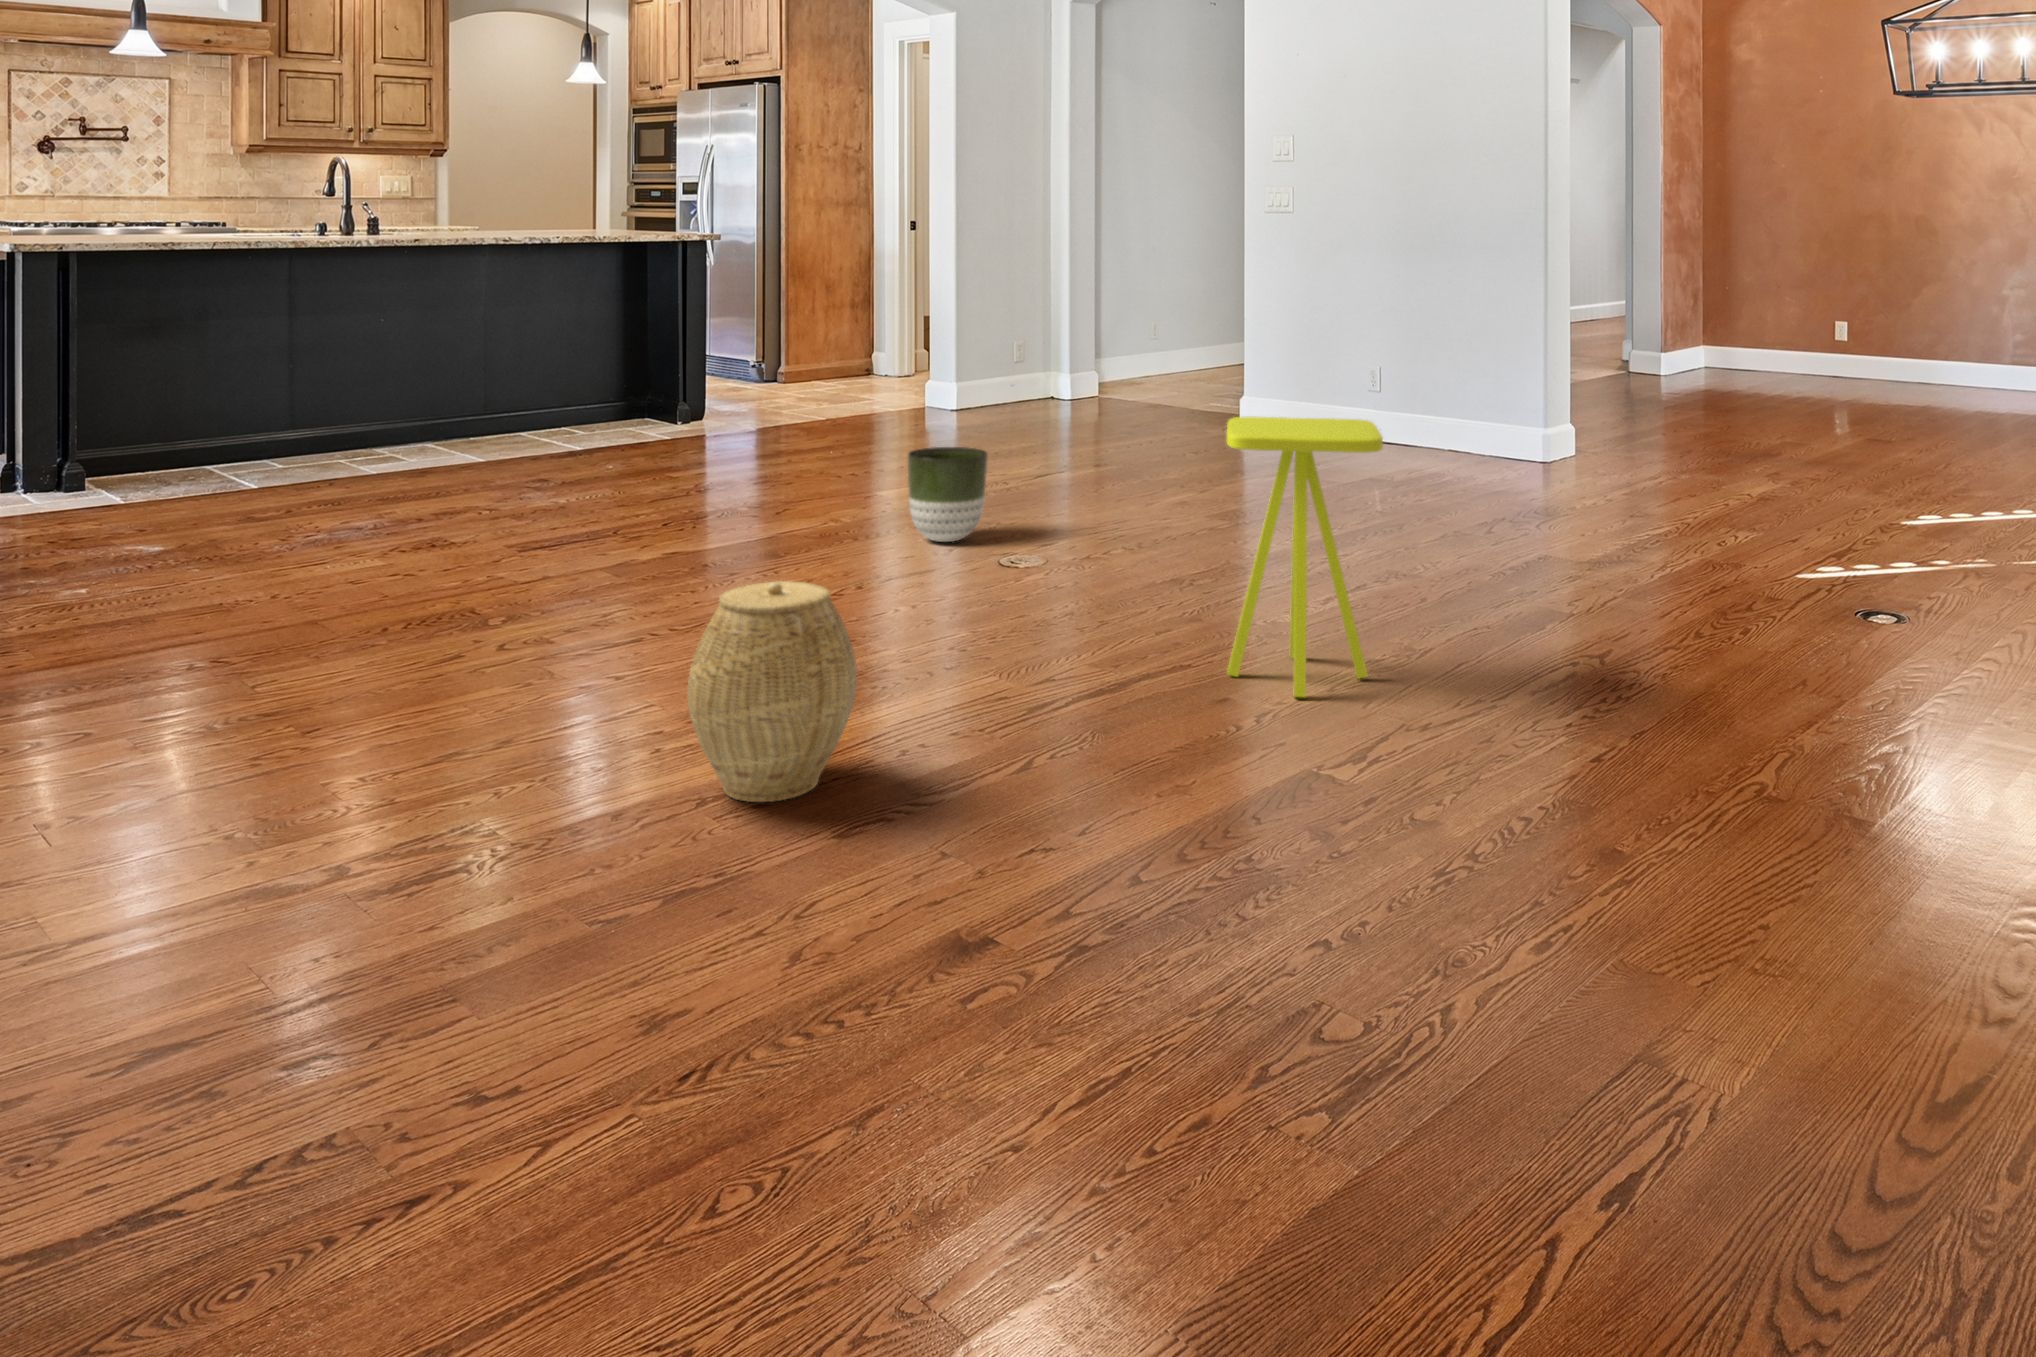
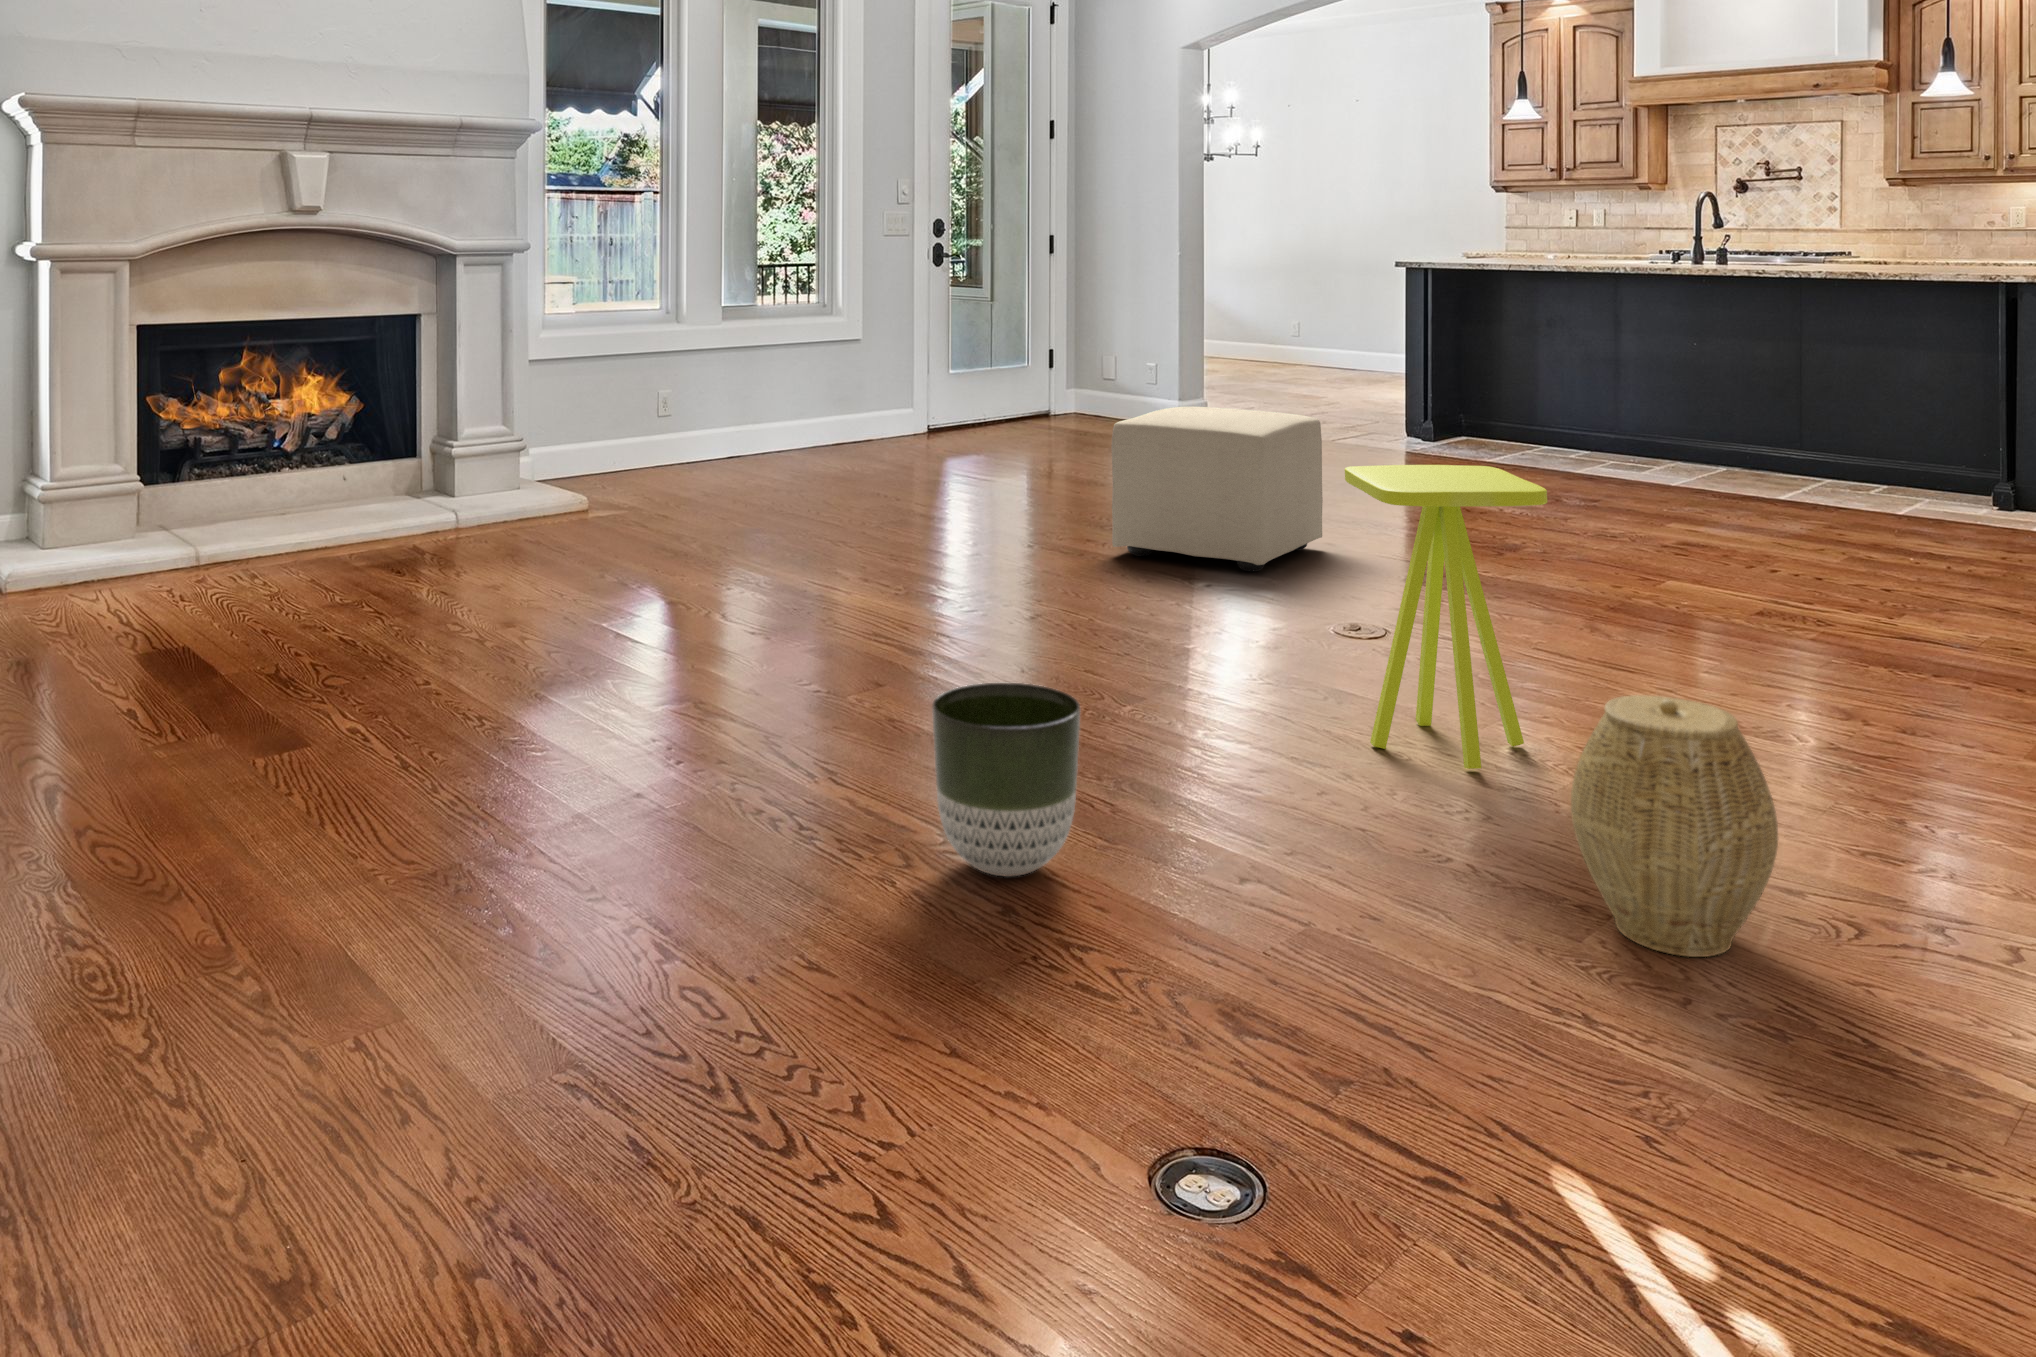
ottoman: none [279,445,627,707] -> present [1111,407,1323,571]
planter: present [908,447,988,542] -> present [932,682,1080,877]
woven basket: present [687,581,857,802] -> present [1571,695,1778,957]

